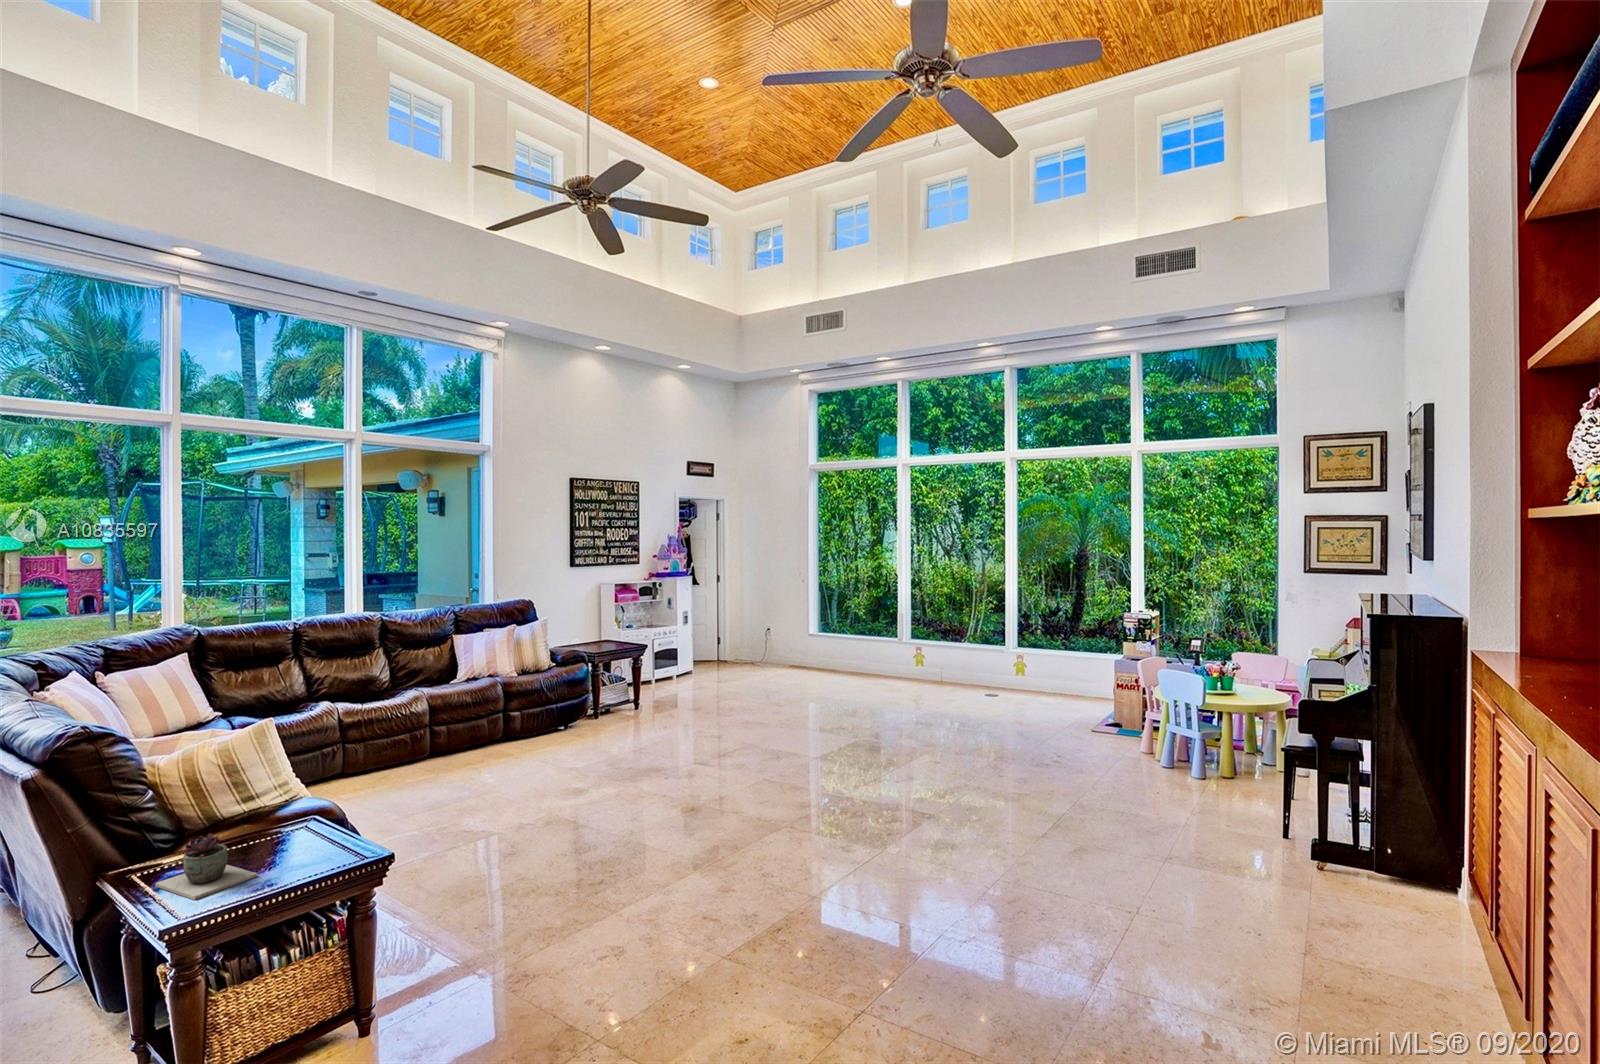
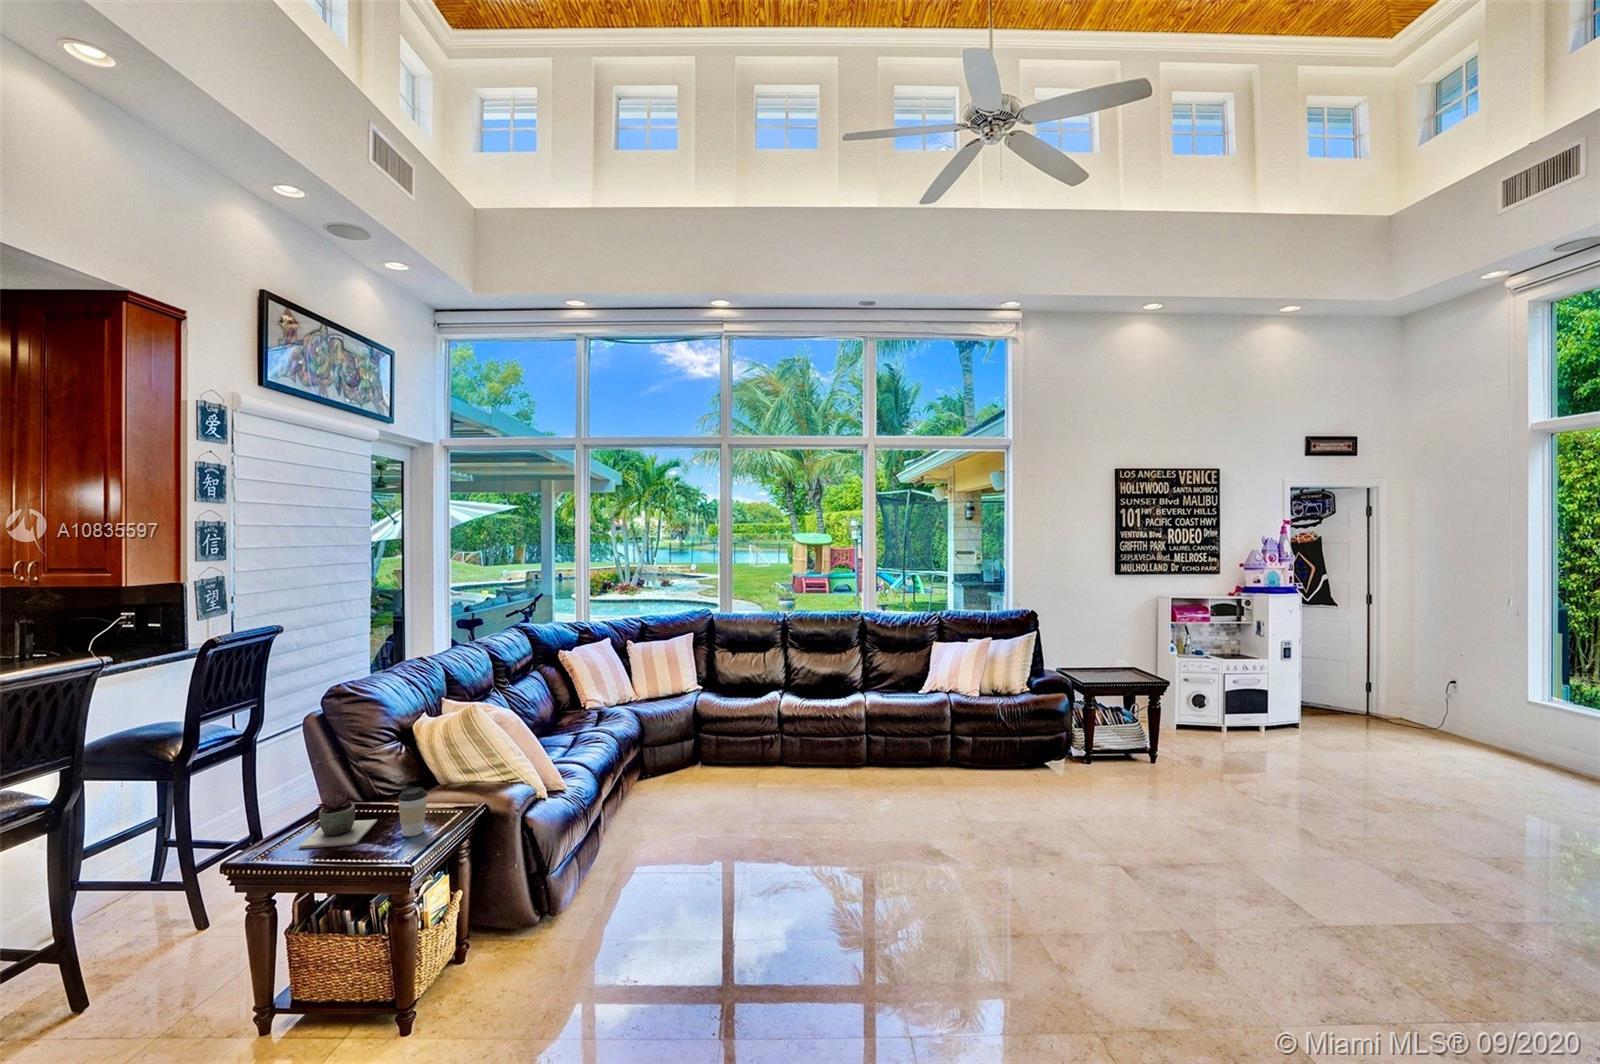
coffee cup: none [278,804,310,858] -> present [398,787,427,836]

